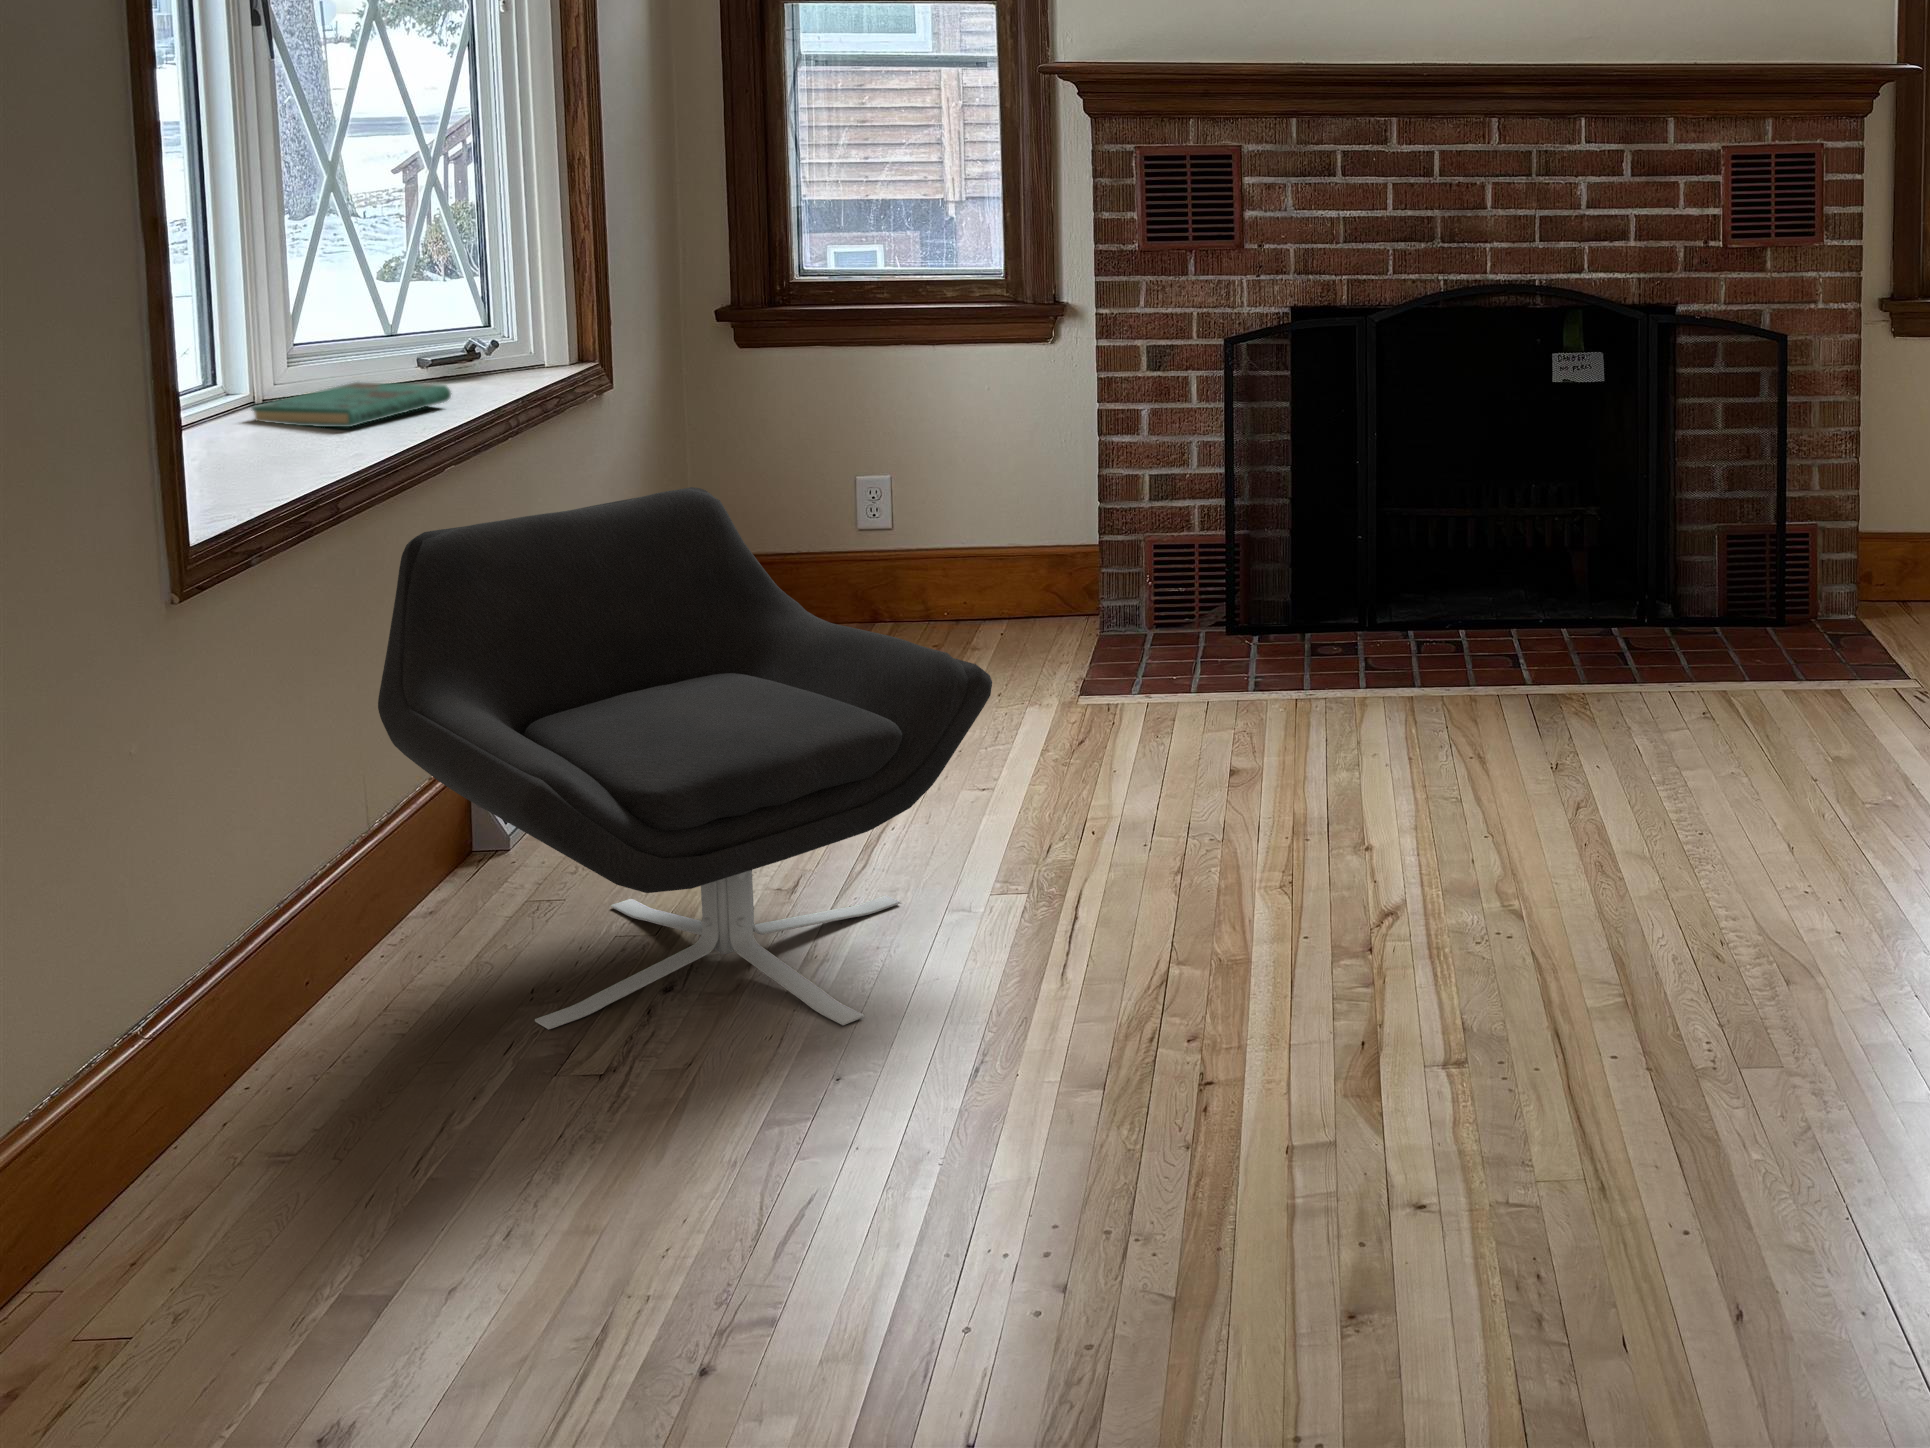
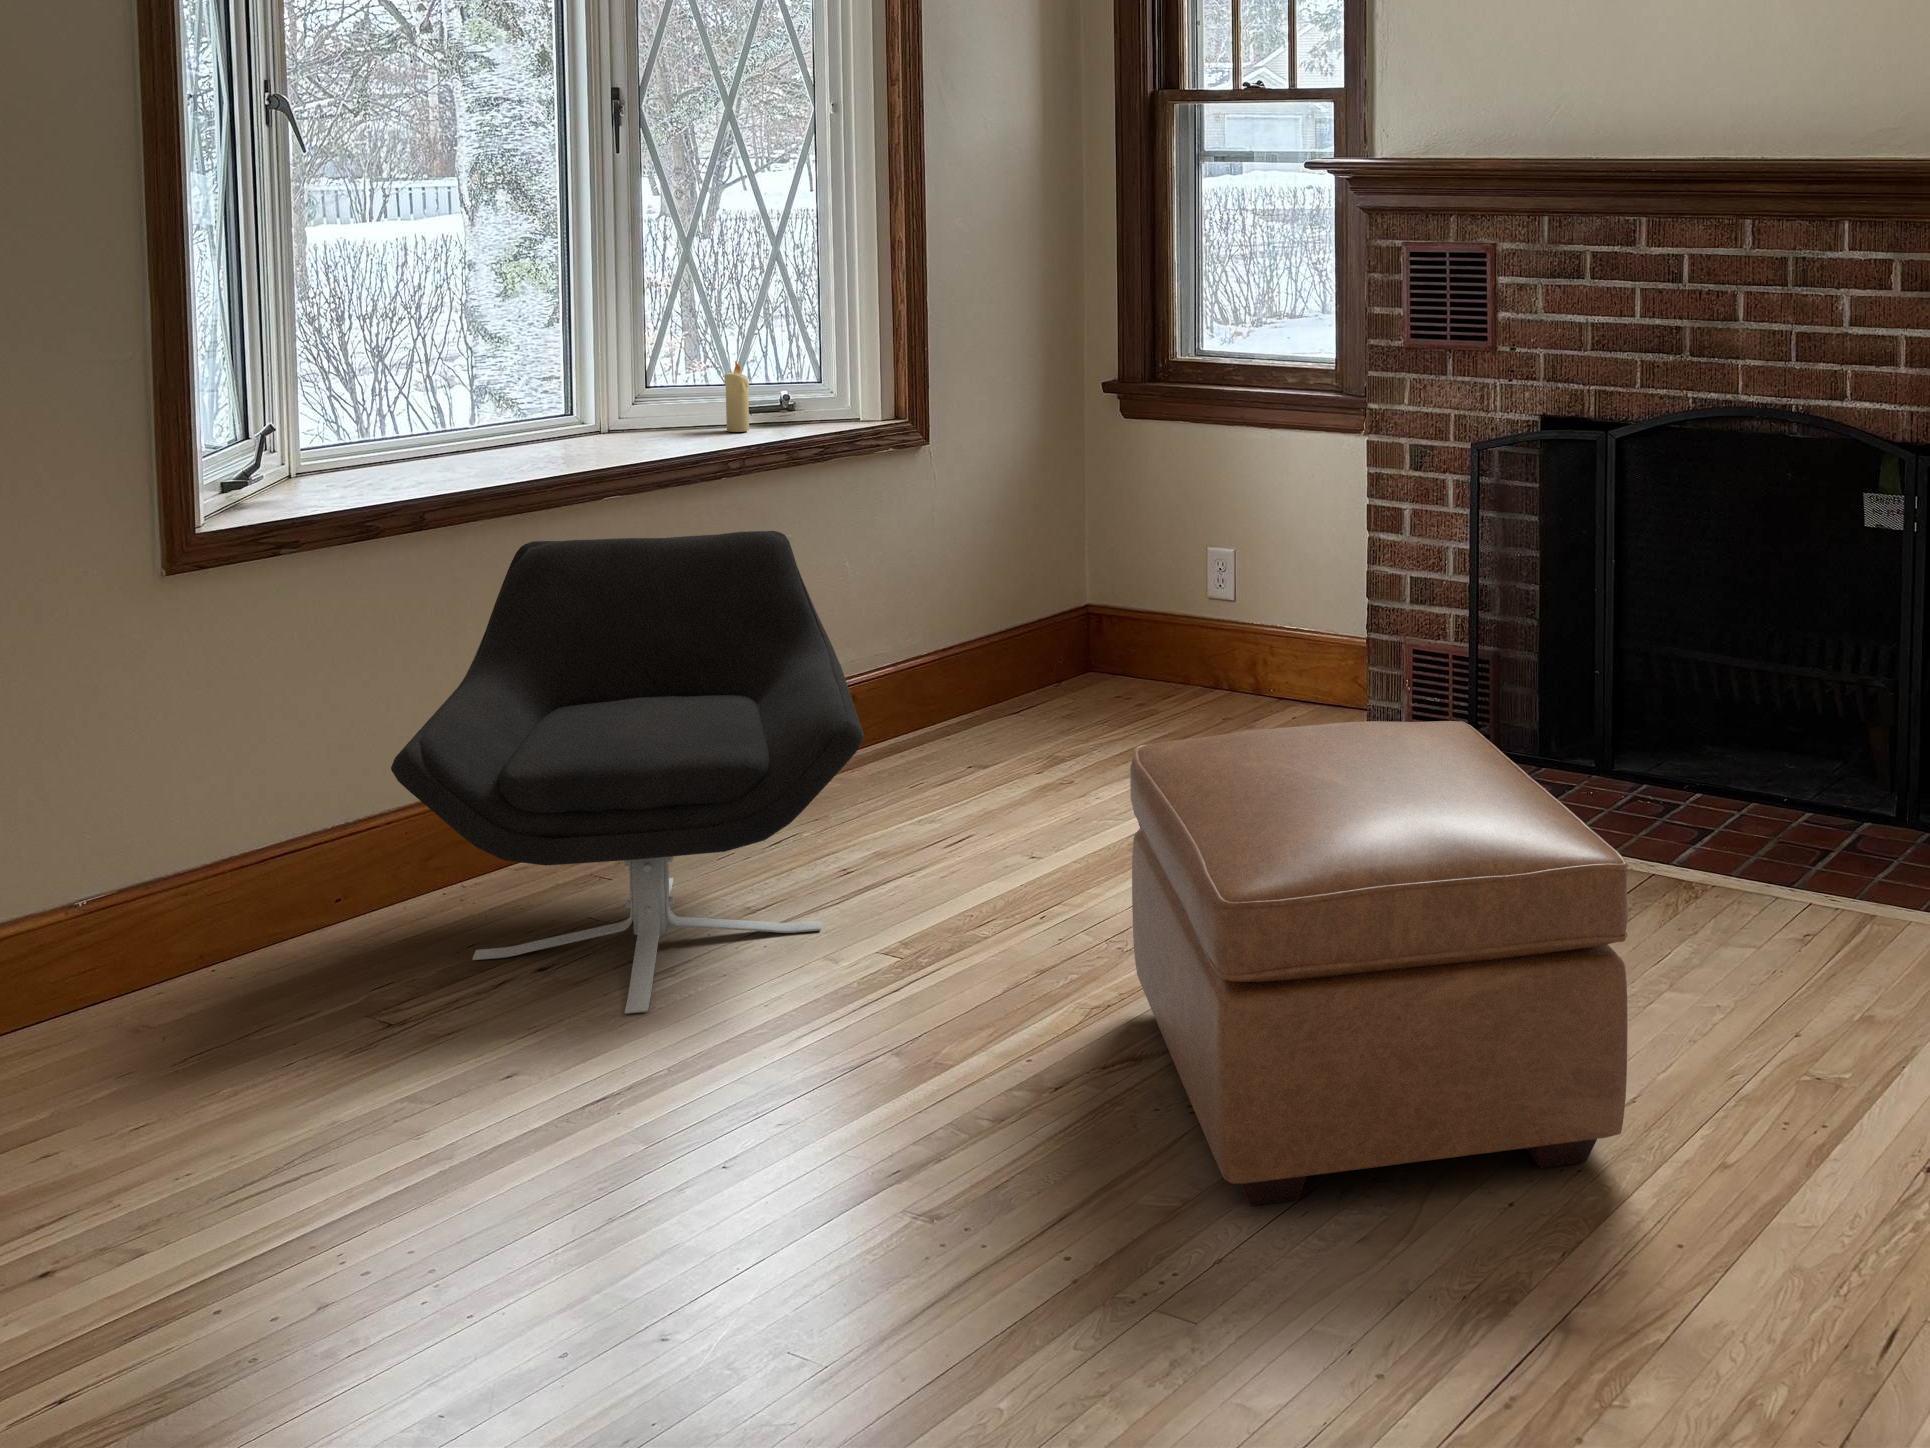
candle: none [430,305,463,390] -> present [724,361,749,432]
book: present [252,382,451,427] -> none [542,419,699,454]
ottoman: none [1323,571,1894,996] -> present [1130,721,1628,1206]

